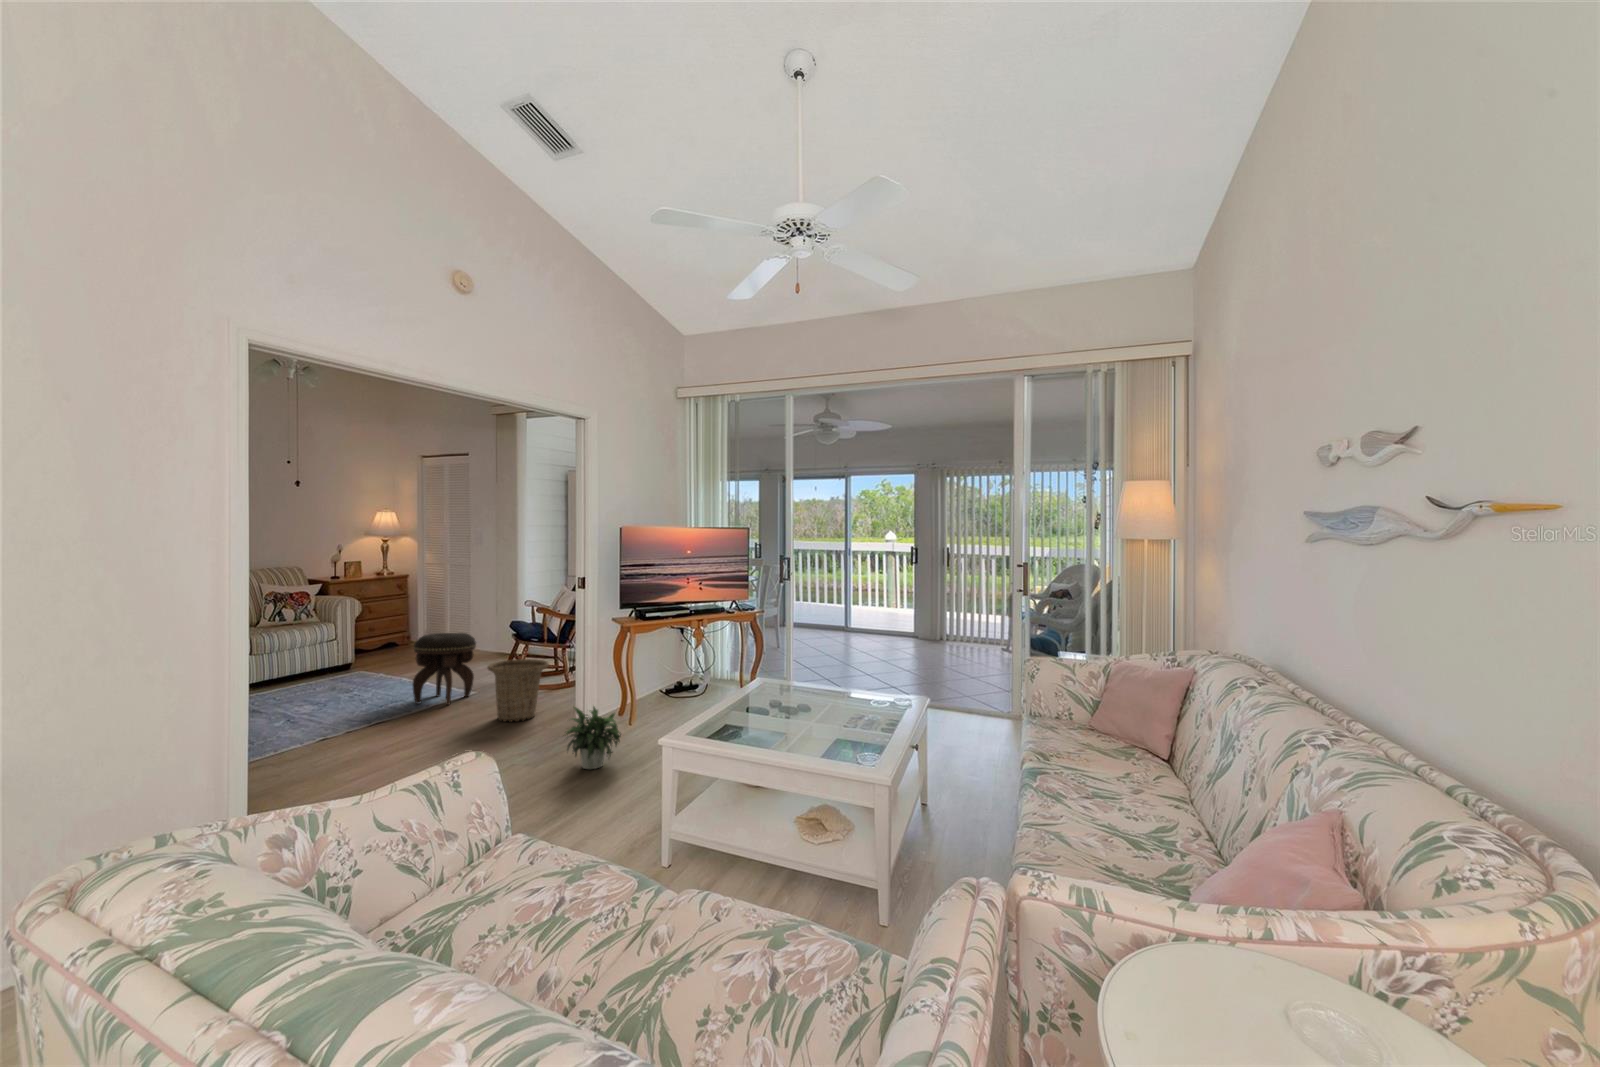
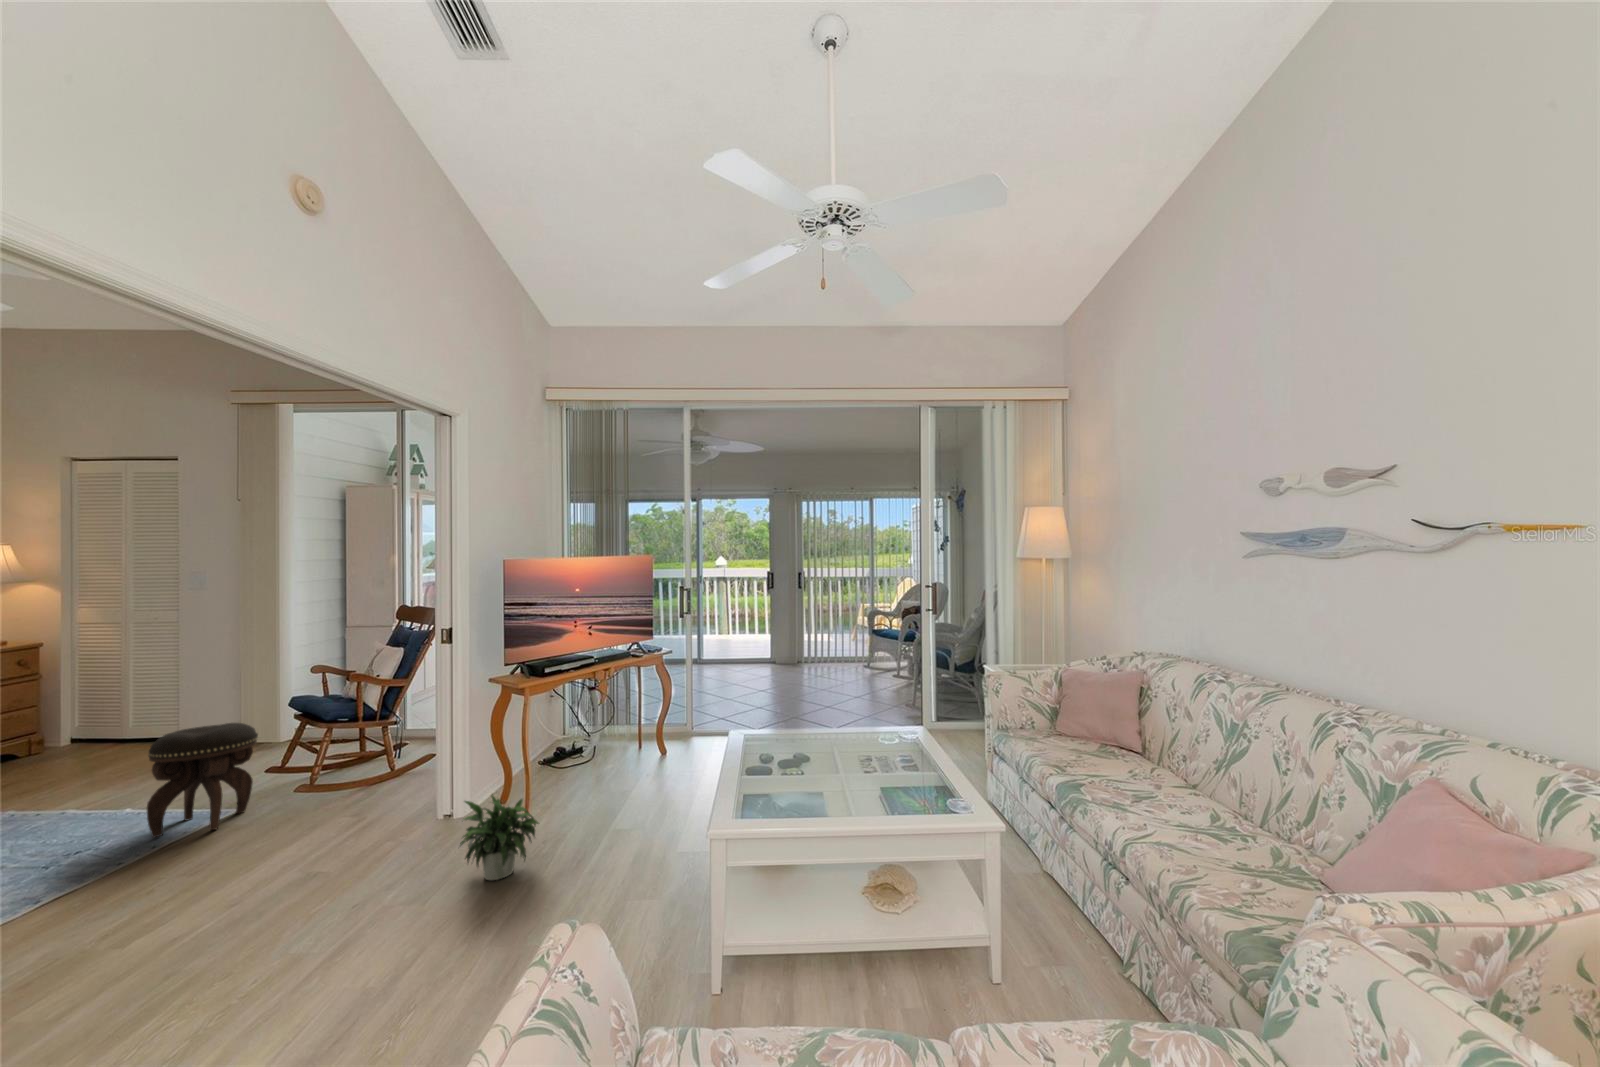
basket: present [488,659,549,721] -> none [296,745,391,838]

